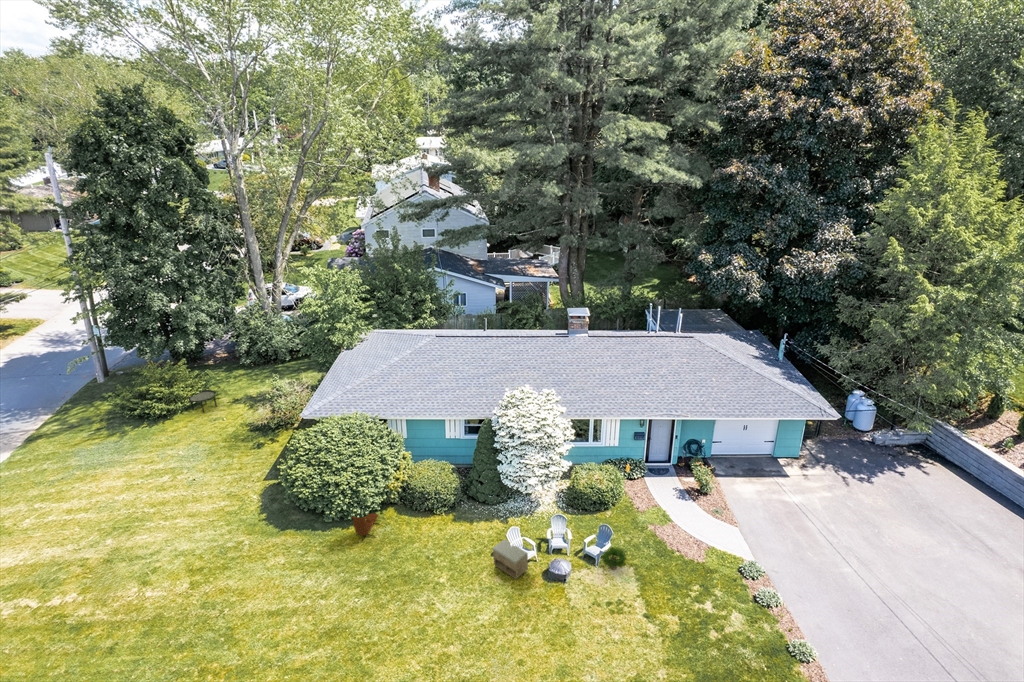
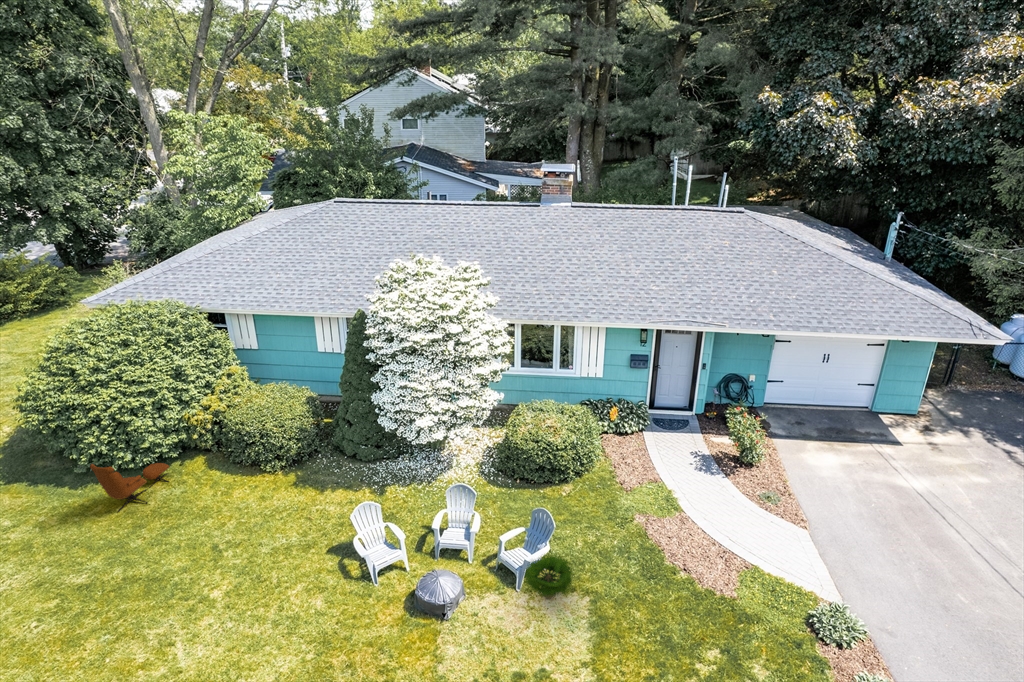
round table: present [188,390,217,413] -> none [24,290,69,318]
storage bench: present [493,539,528,579] -> none [312,524,379,605]

